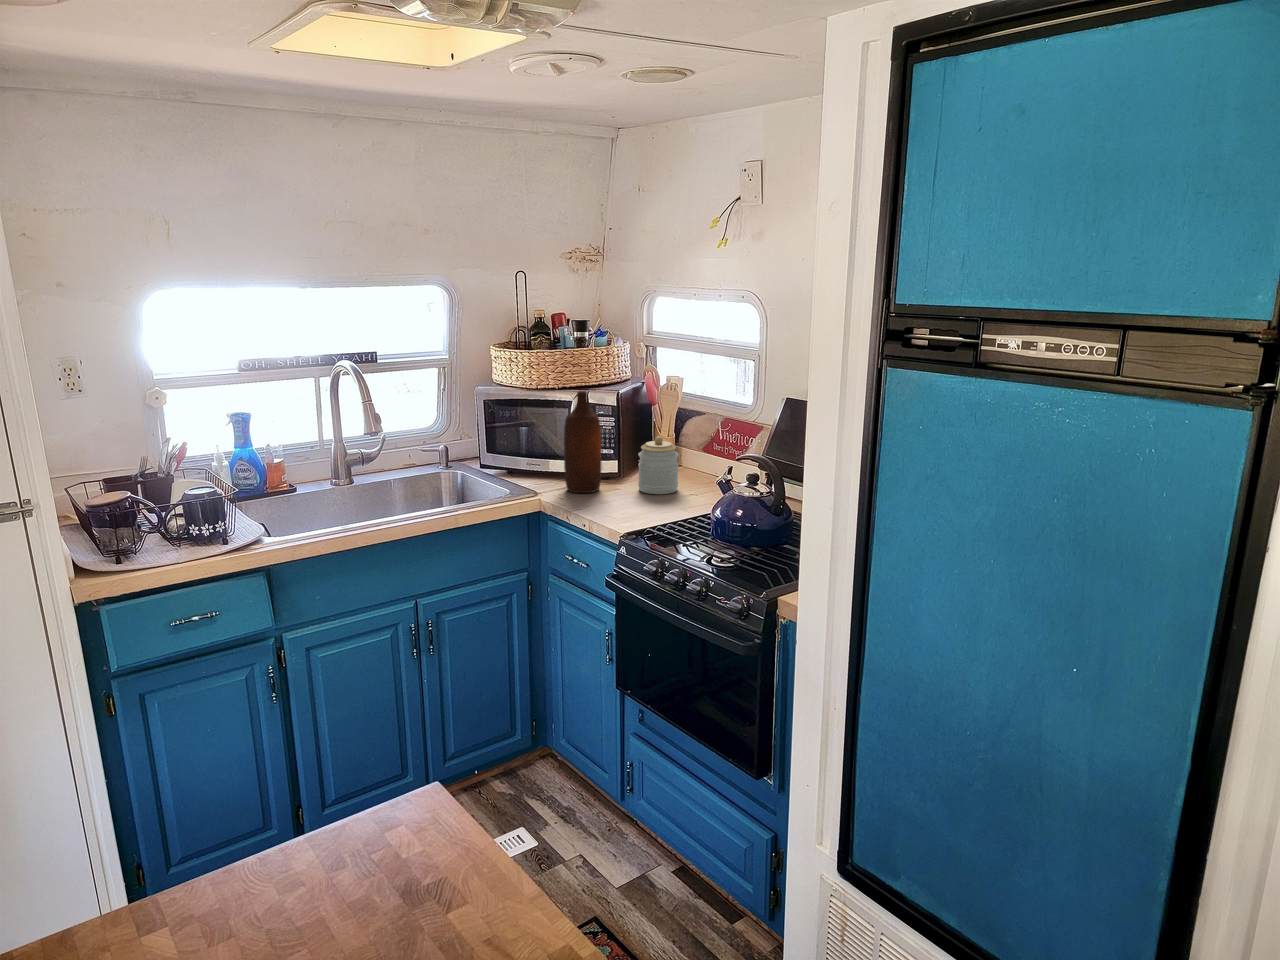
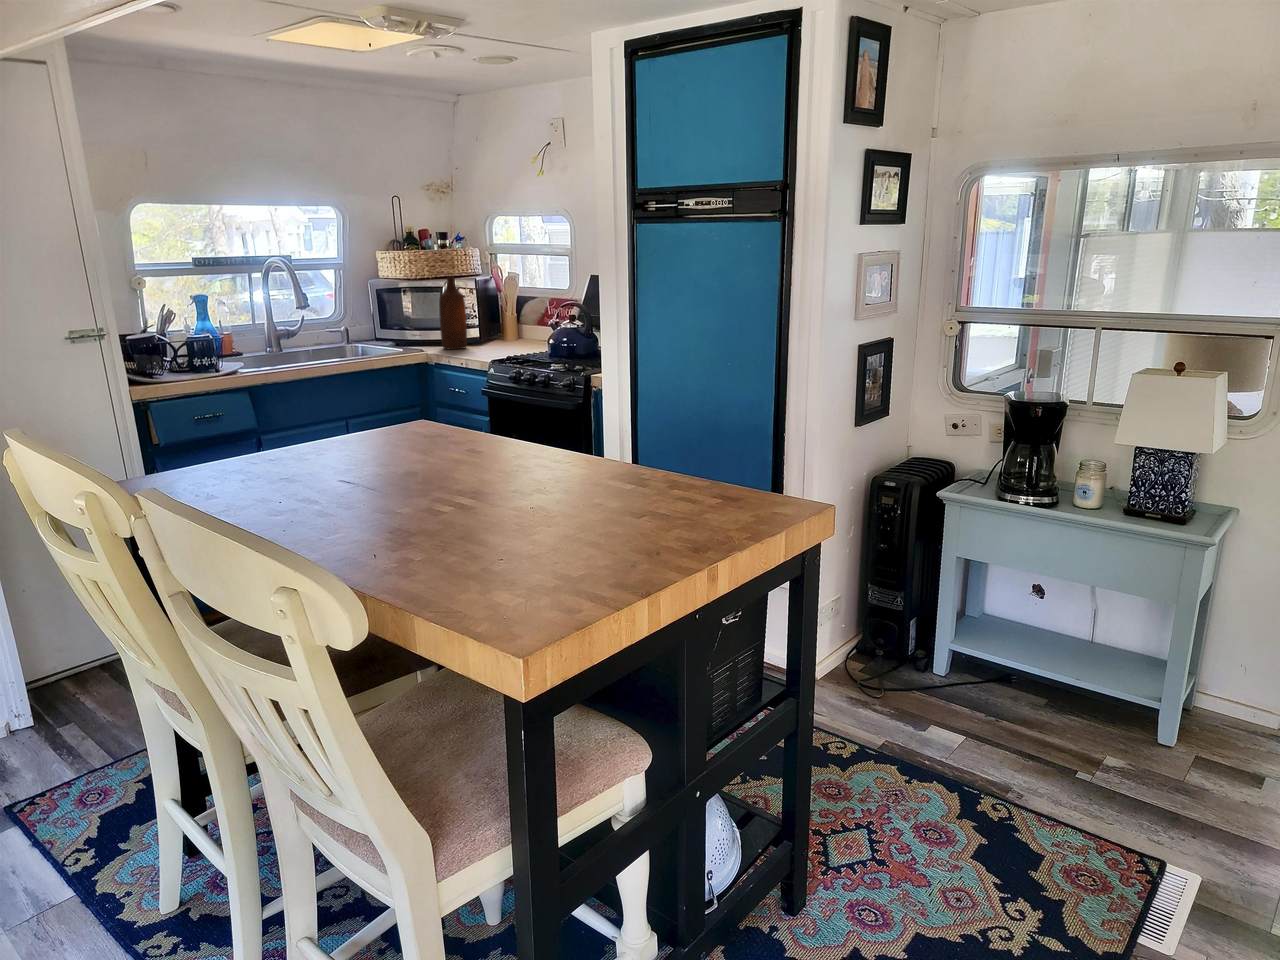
jar: present [638,436,679,494] -> none [493,308,522,348]

